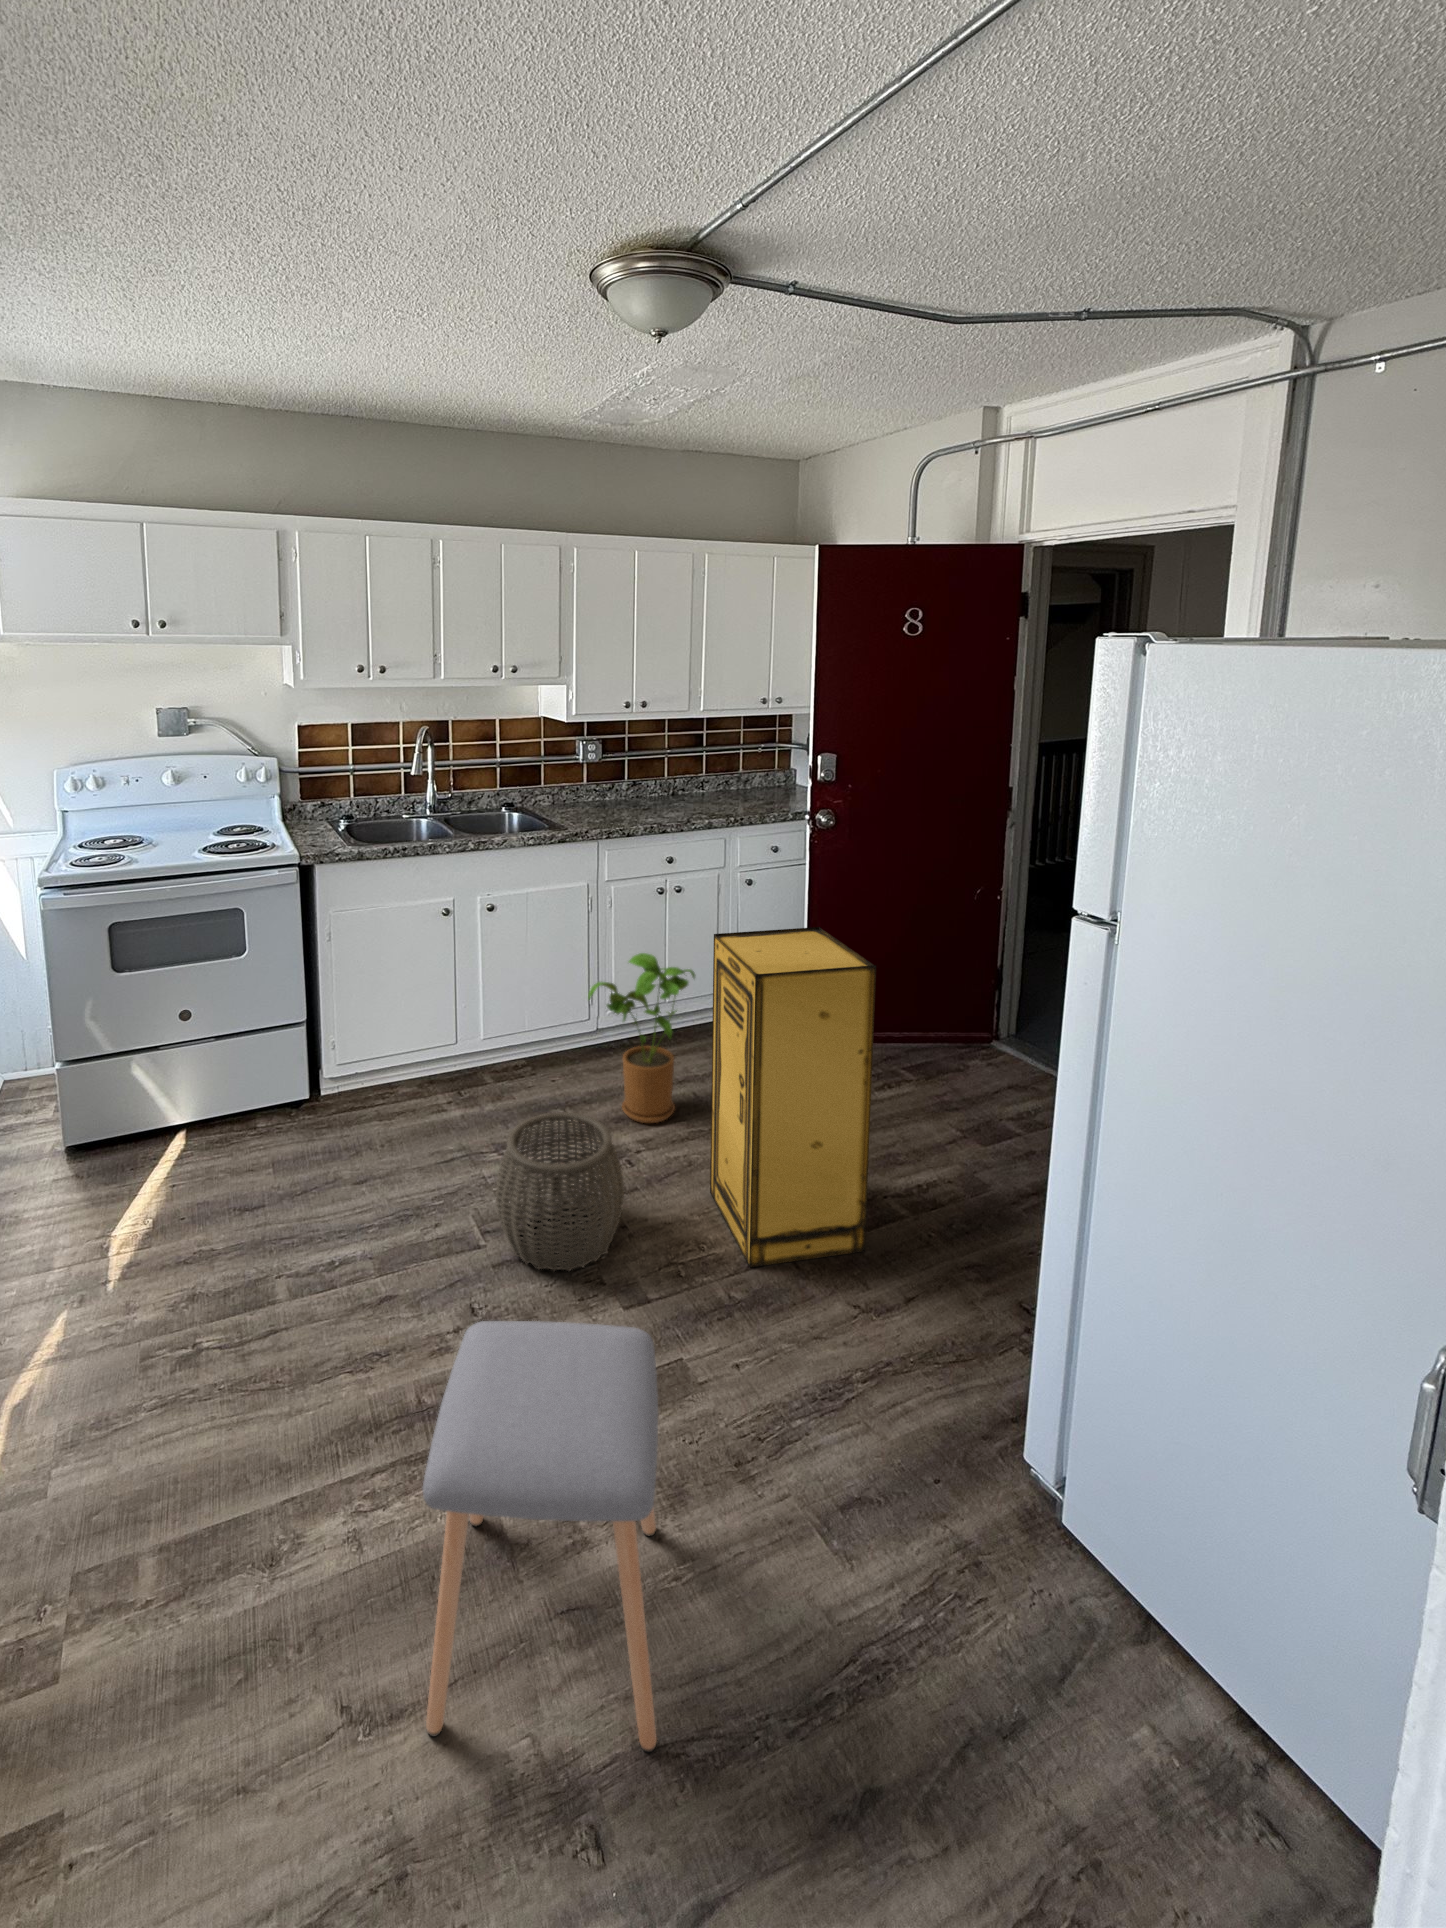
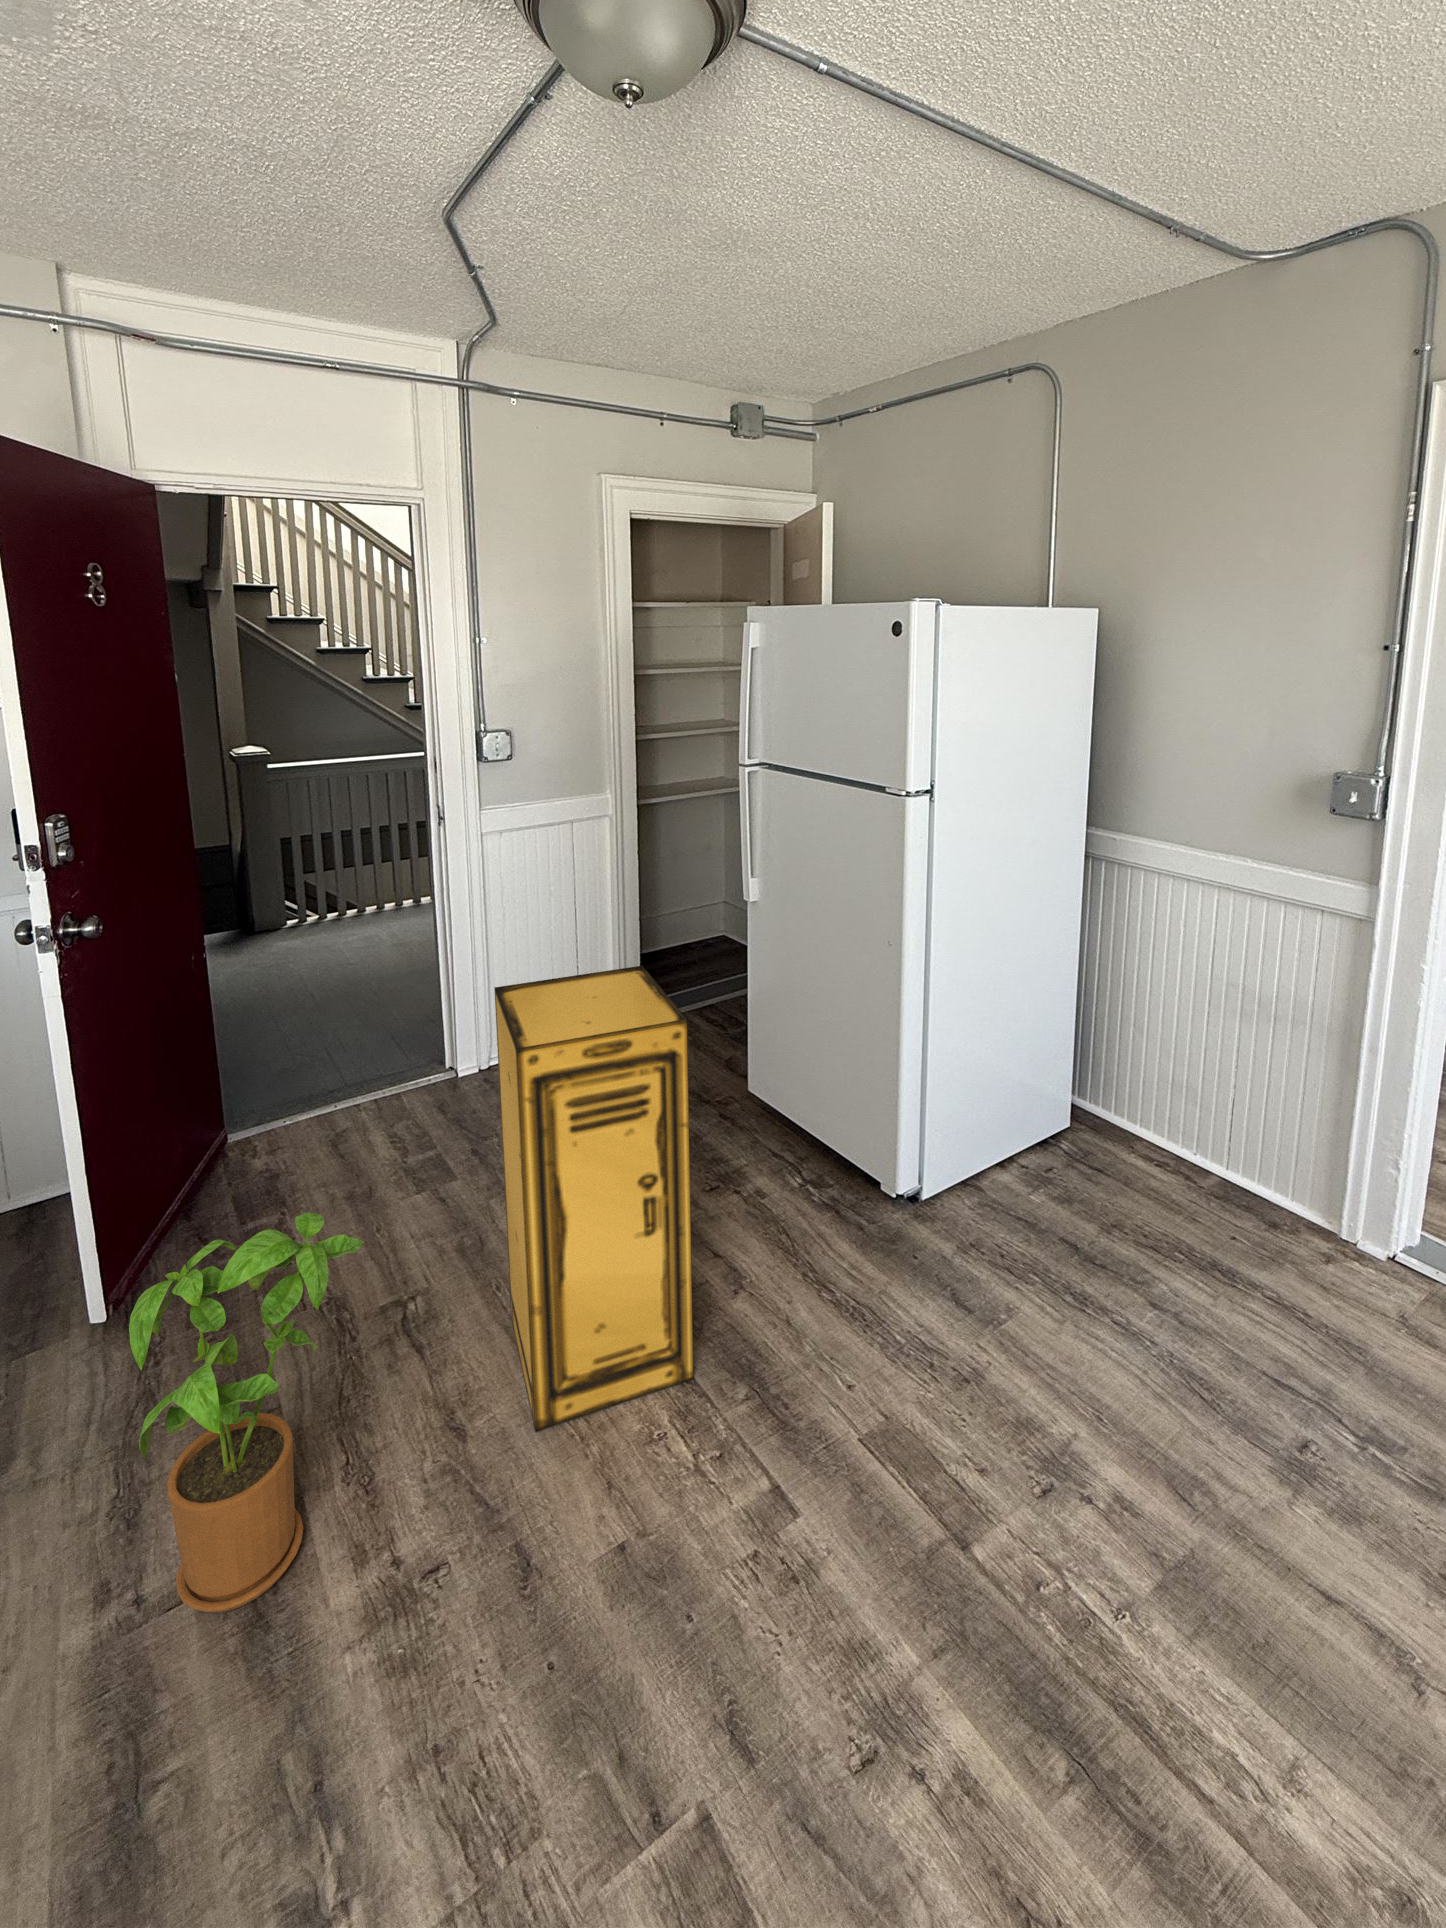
woven basket: present [496,1112,624,1271] -> none [543,1403,776,1751]
stool: present [423,1321,658,1752] -> none [1069,1232,1379,1622]

